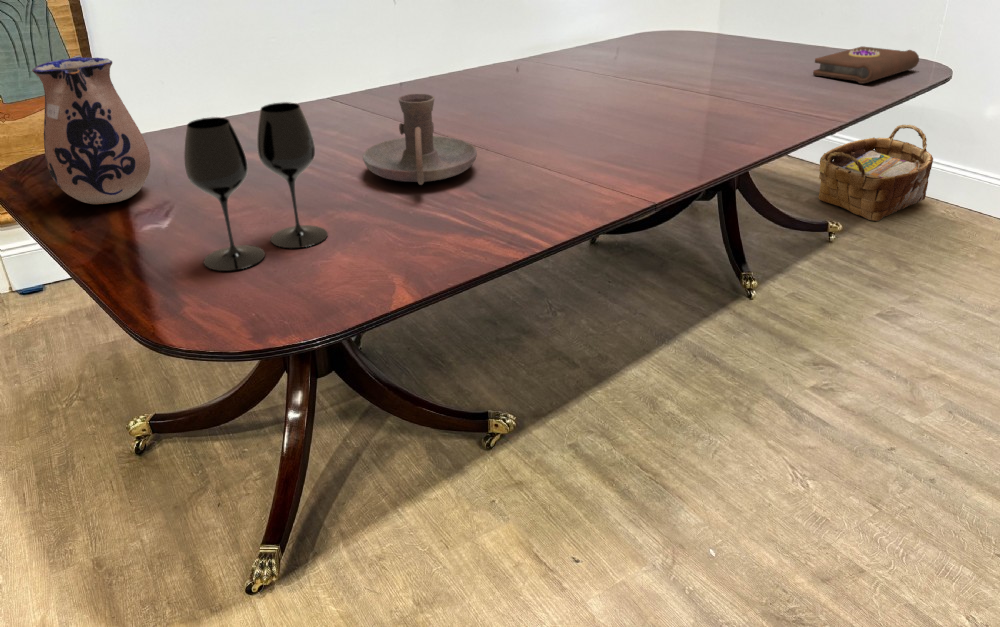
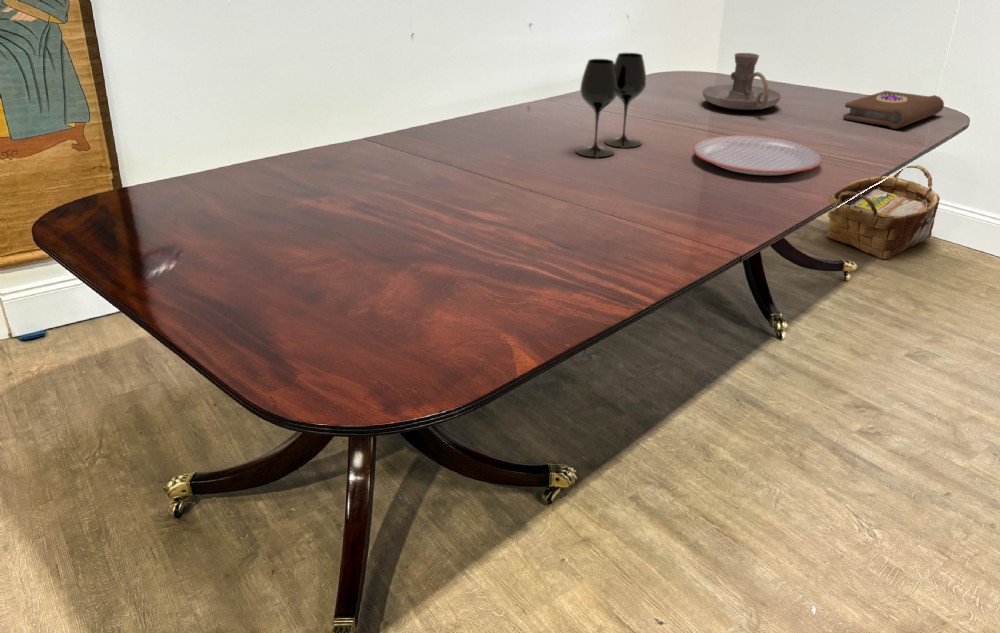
ceramic pitcher: present [32,55,150,204] -> none [98,100,213,257]
plate: none [644,91,772,128] -> present [693,135,823,175]
candle holder: present [363,94,477,185] -> present [703,53,781,110]
wine glass: present [184,102,328,271] -> present [576,53,646,157]

